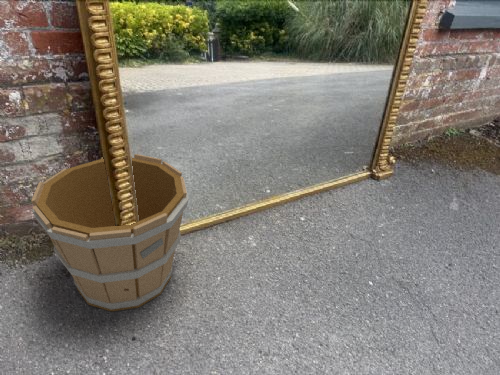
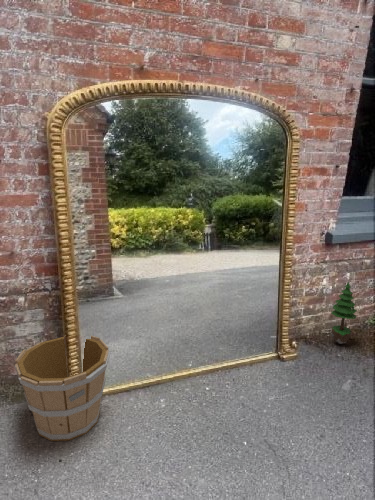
potted tree: none [420,81,458,158] -> present [331,282,357,344]

